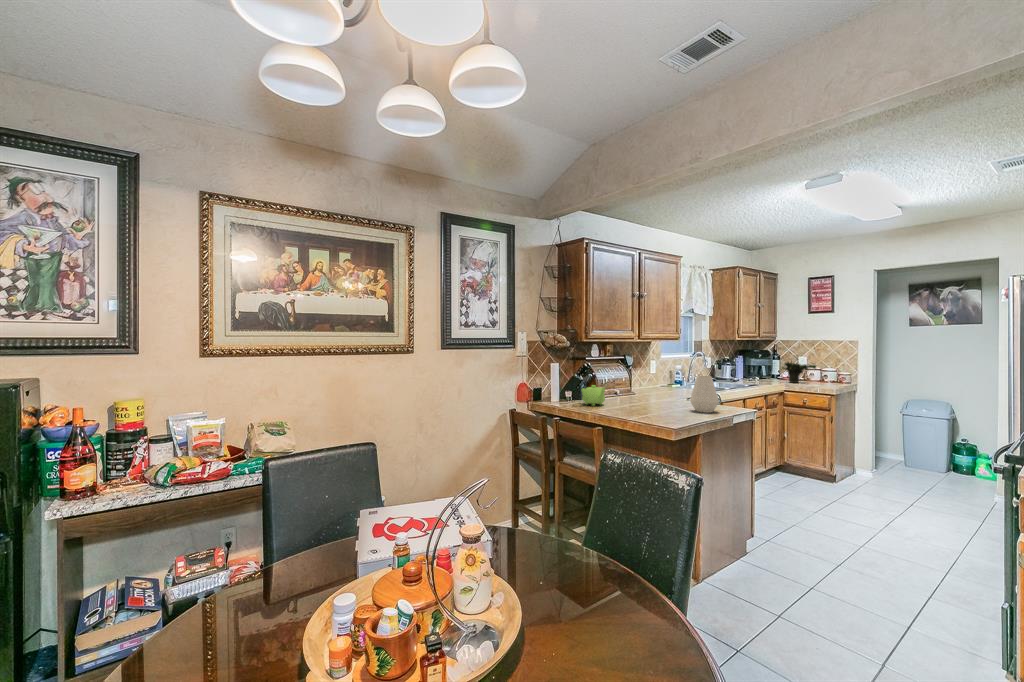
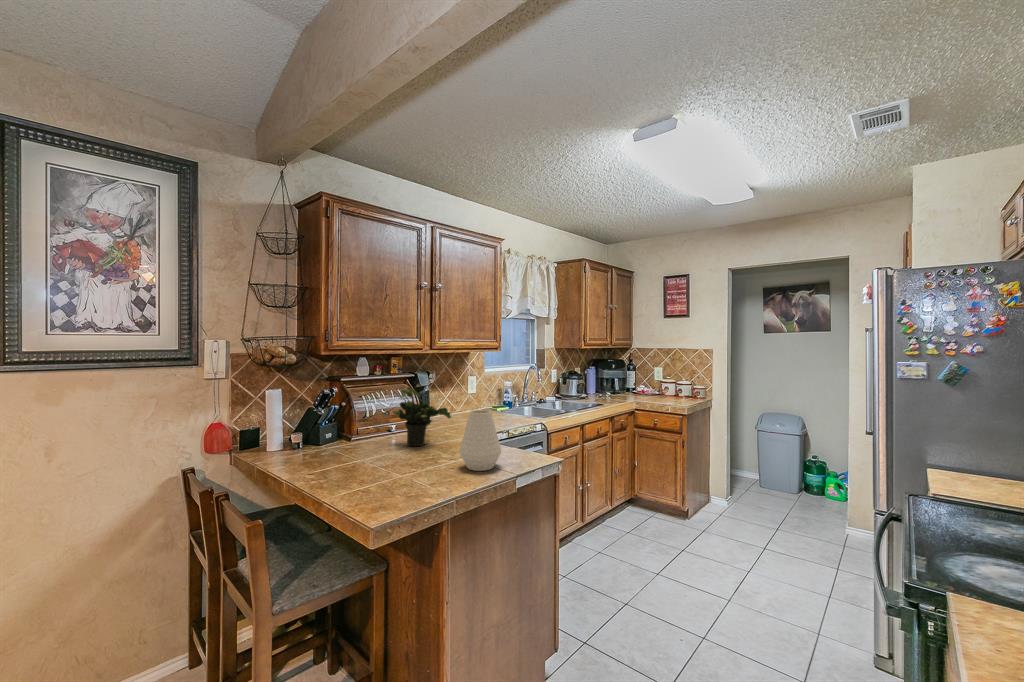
potted plant: present [782,357,816,383] -> present [393,387,451,446]
teapot: present [581,385,605,406] -> none [298,425,349,460]

